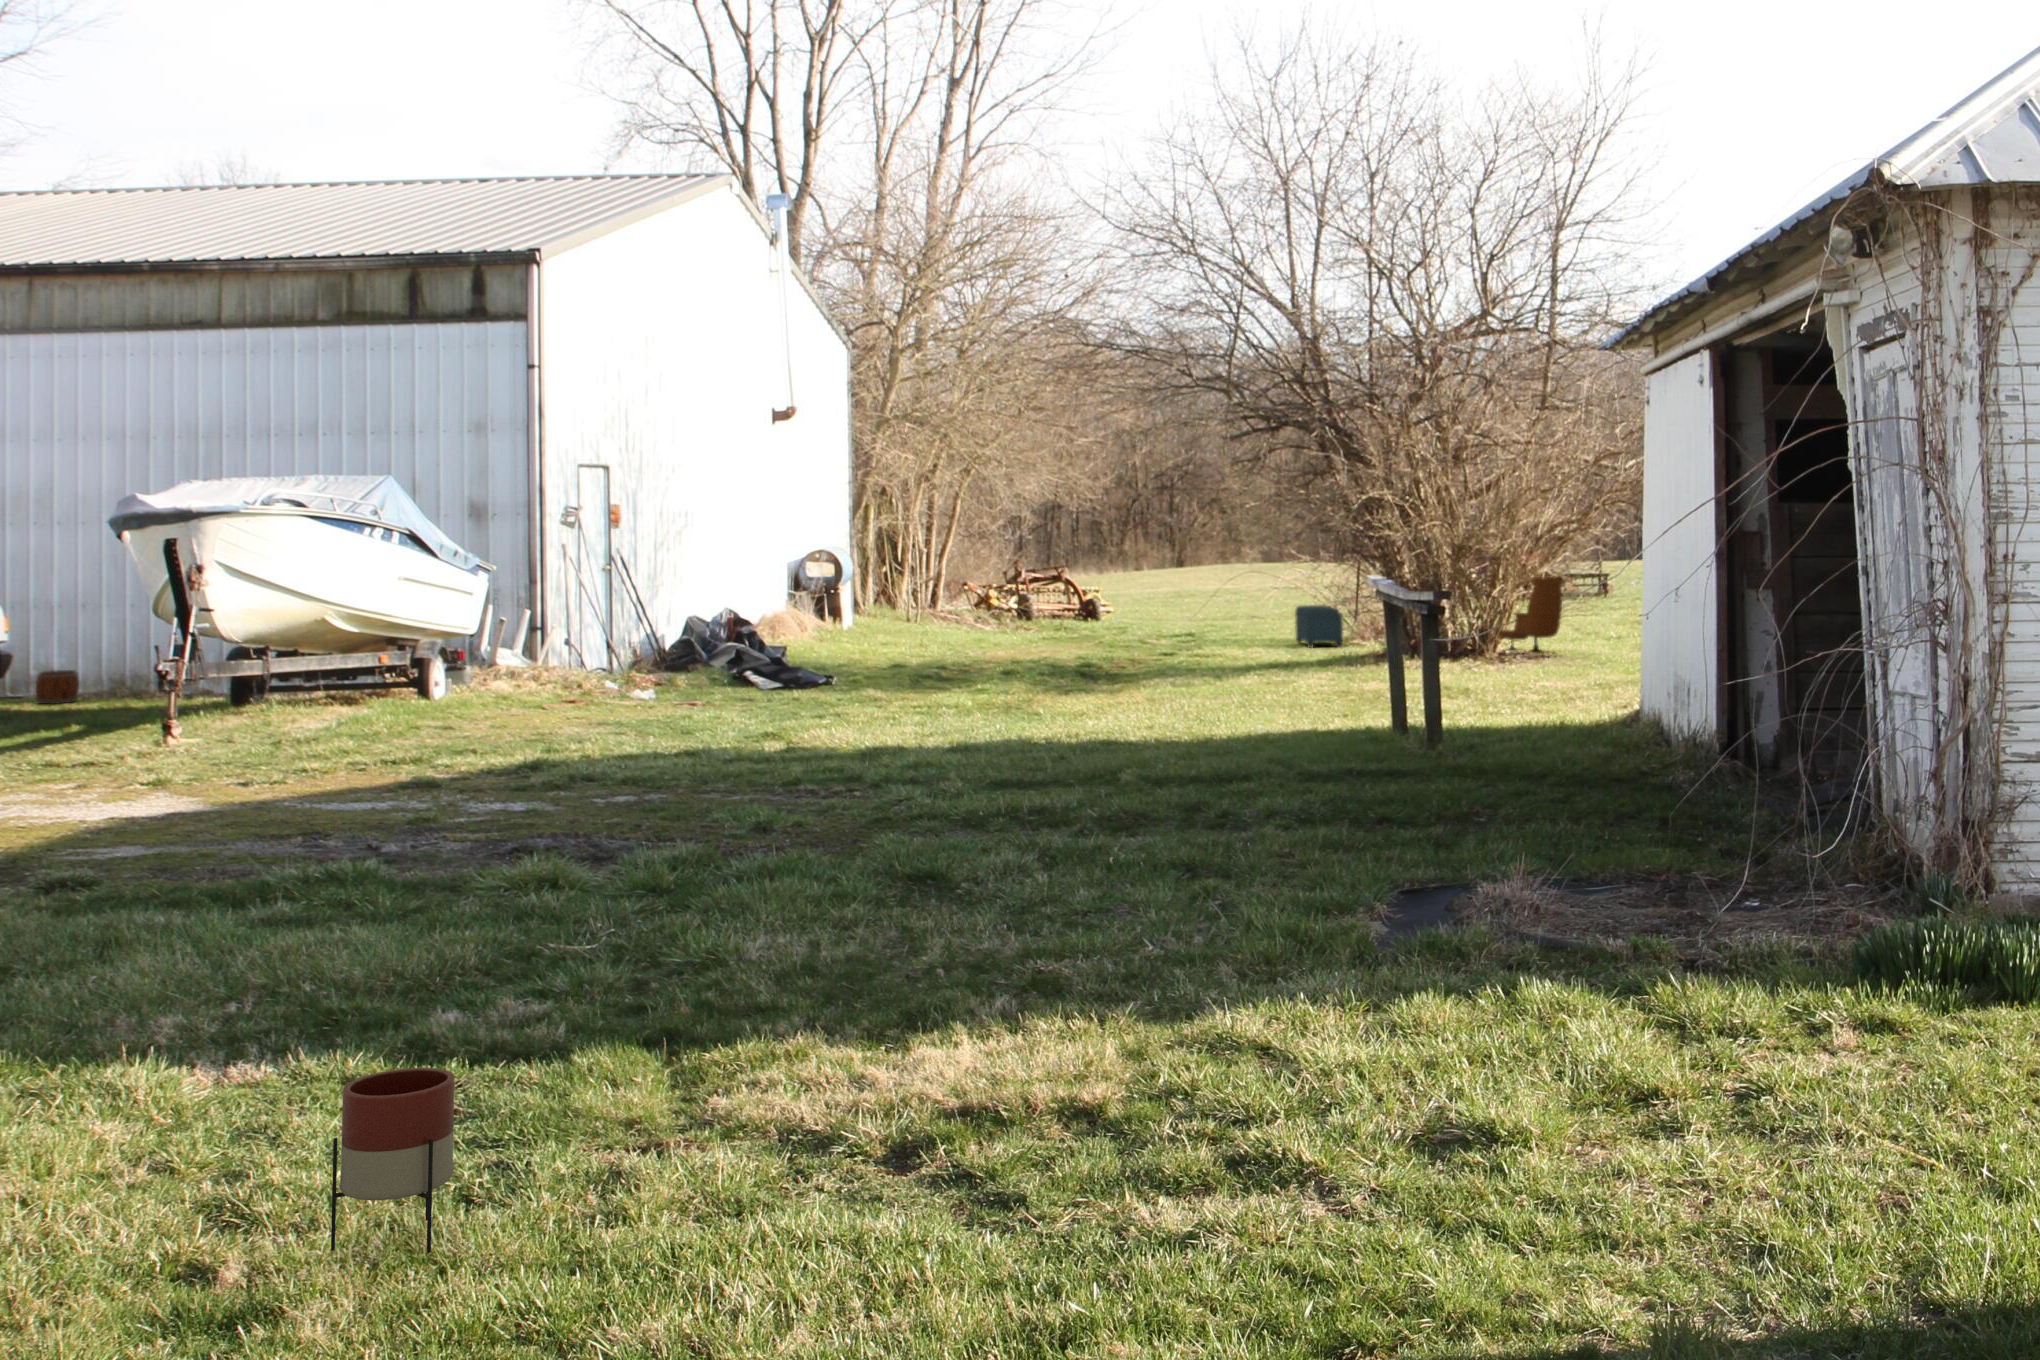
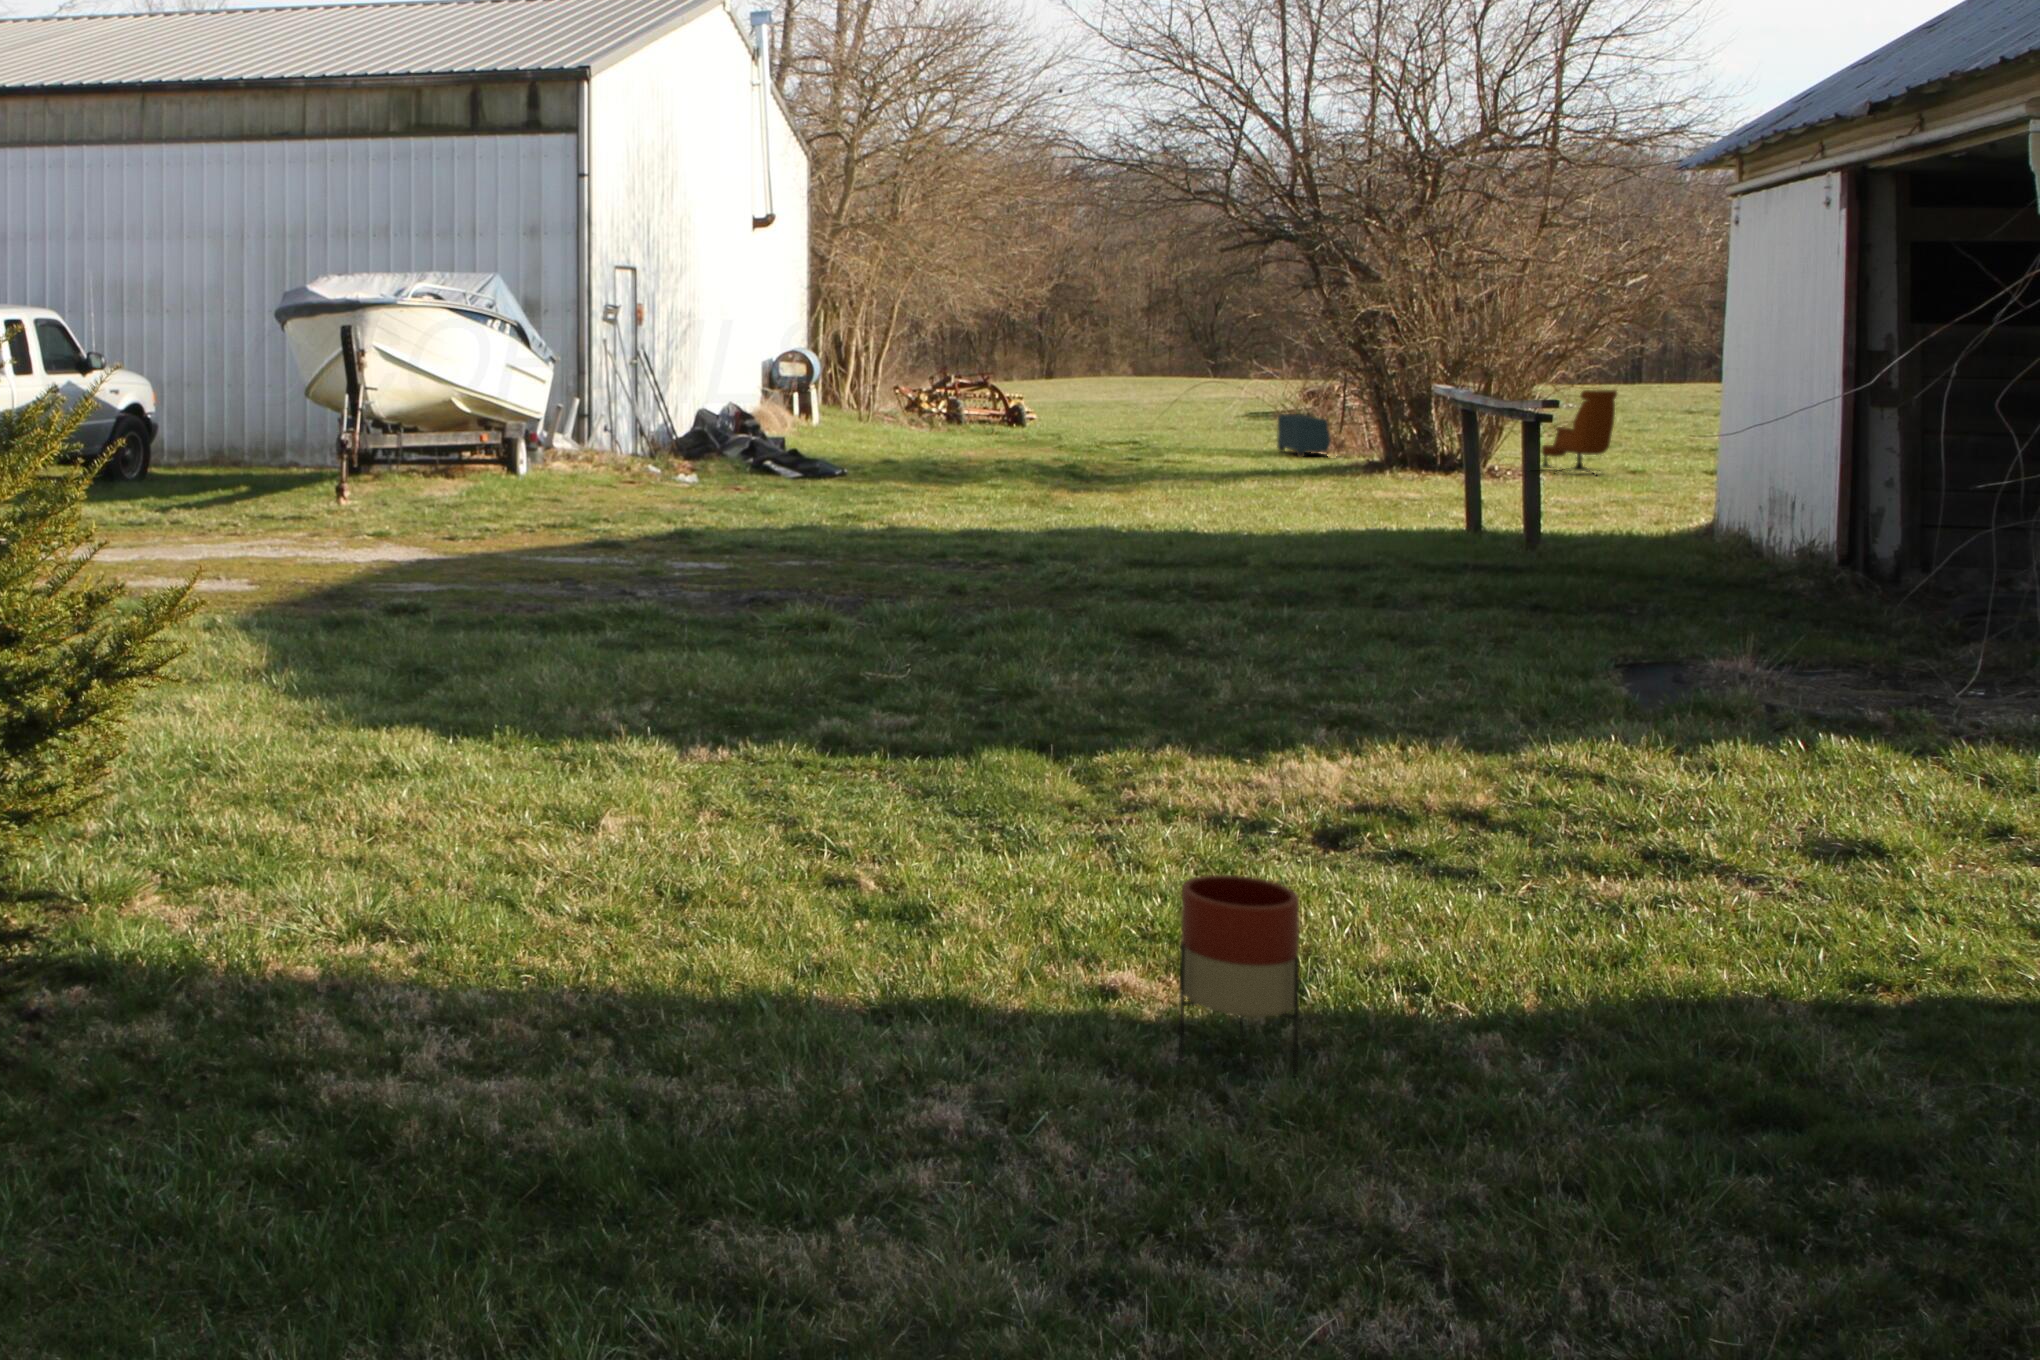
bucket: present [36,670,79,704] -> none [172,441,203,469]

